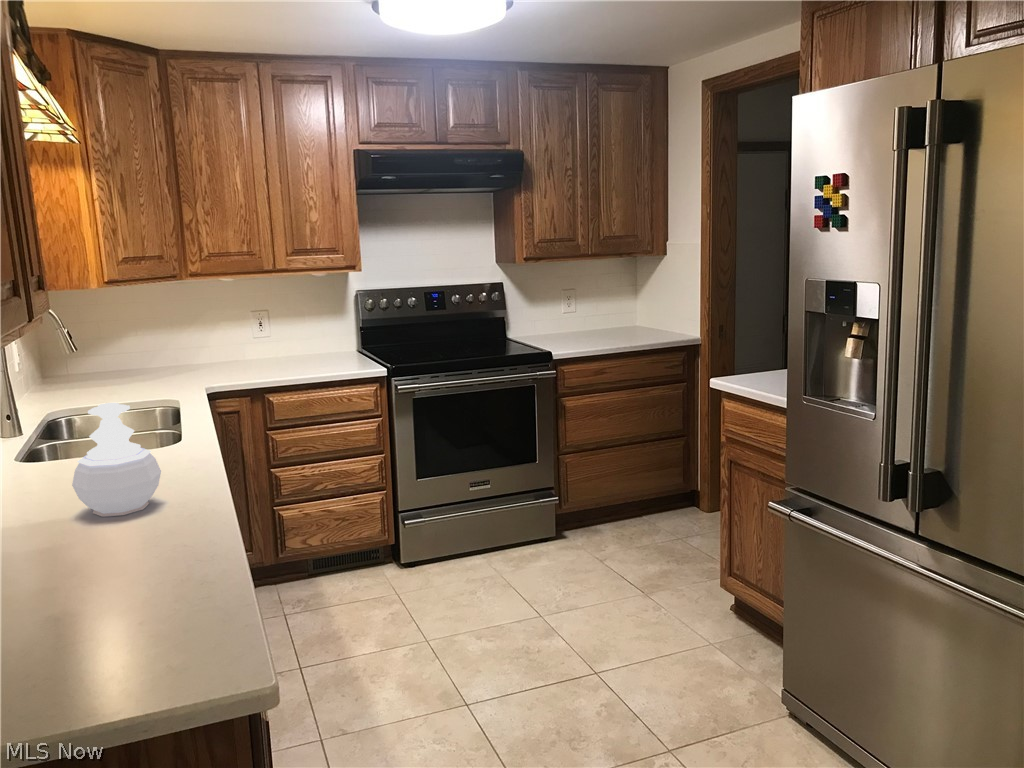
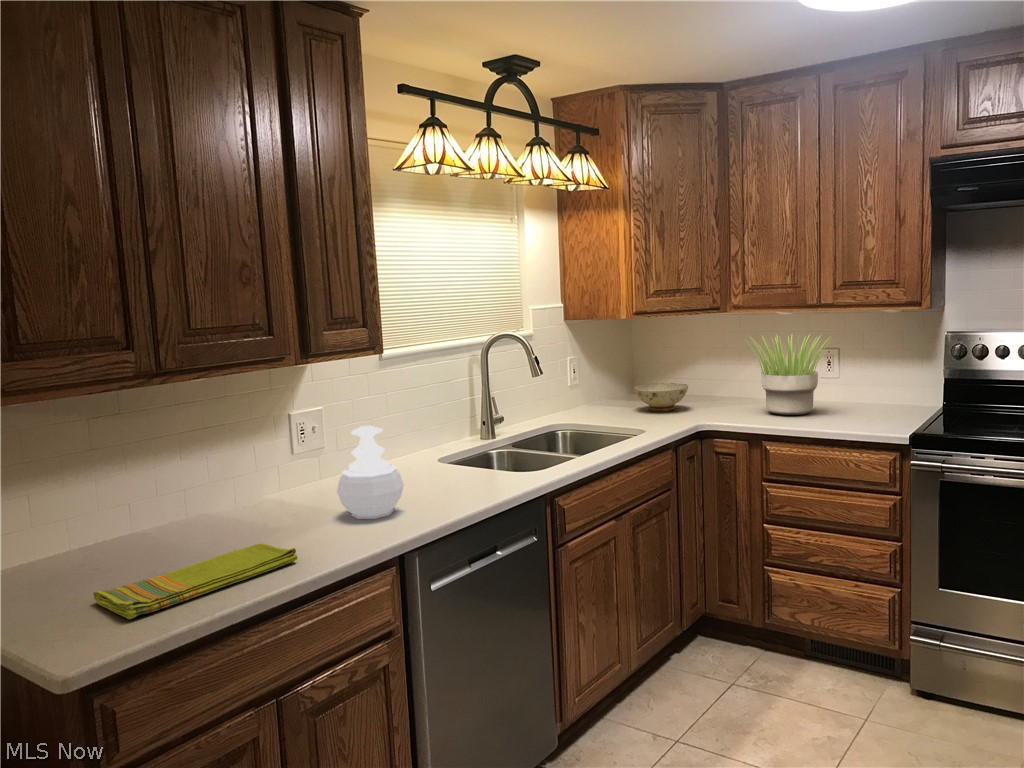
potted plant: none [210,296,296,371] -> present [752,335,827,415]
ceramic bowl: none [98,355,160,387] -> present [634,383,688,412]
dish towel: none [64,536,194,661] -> present [93,544,297,619]

